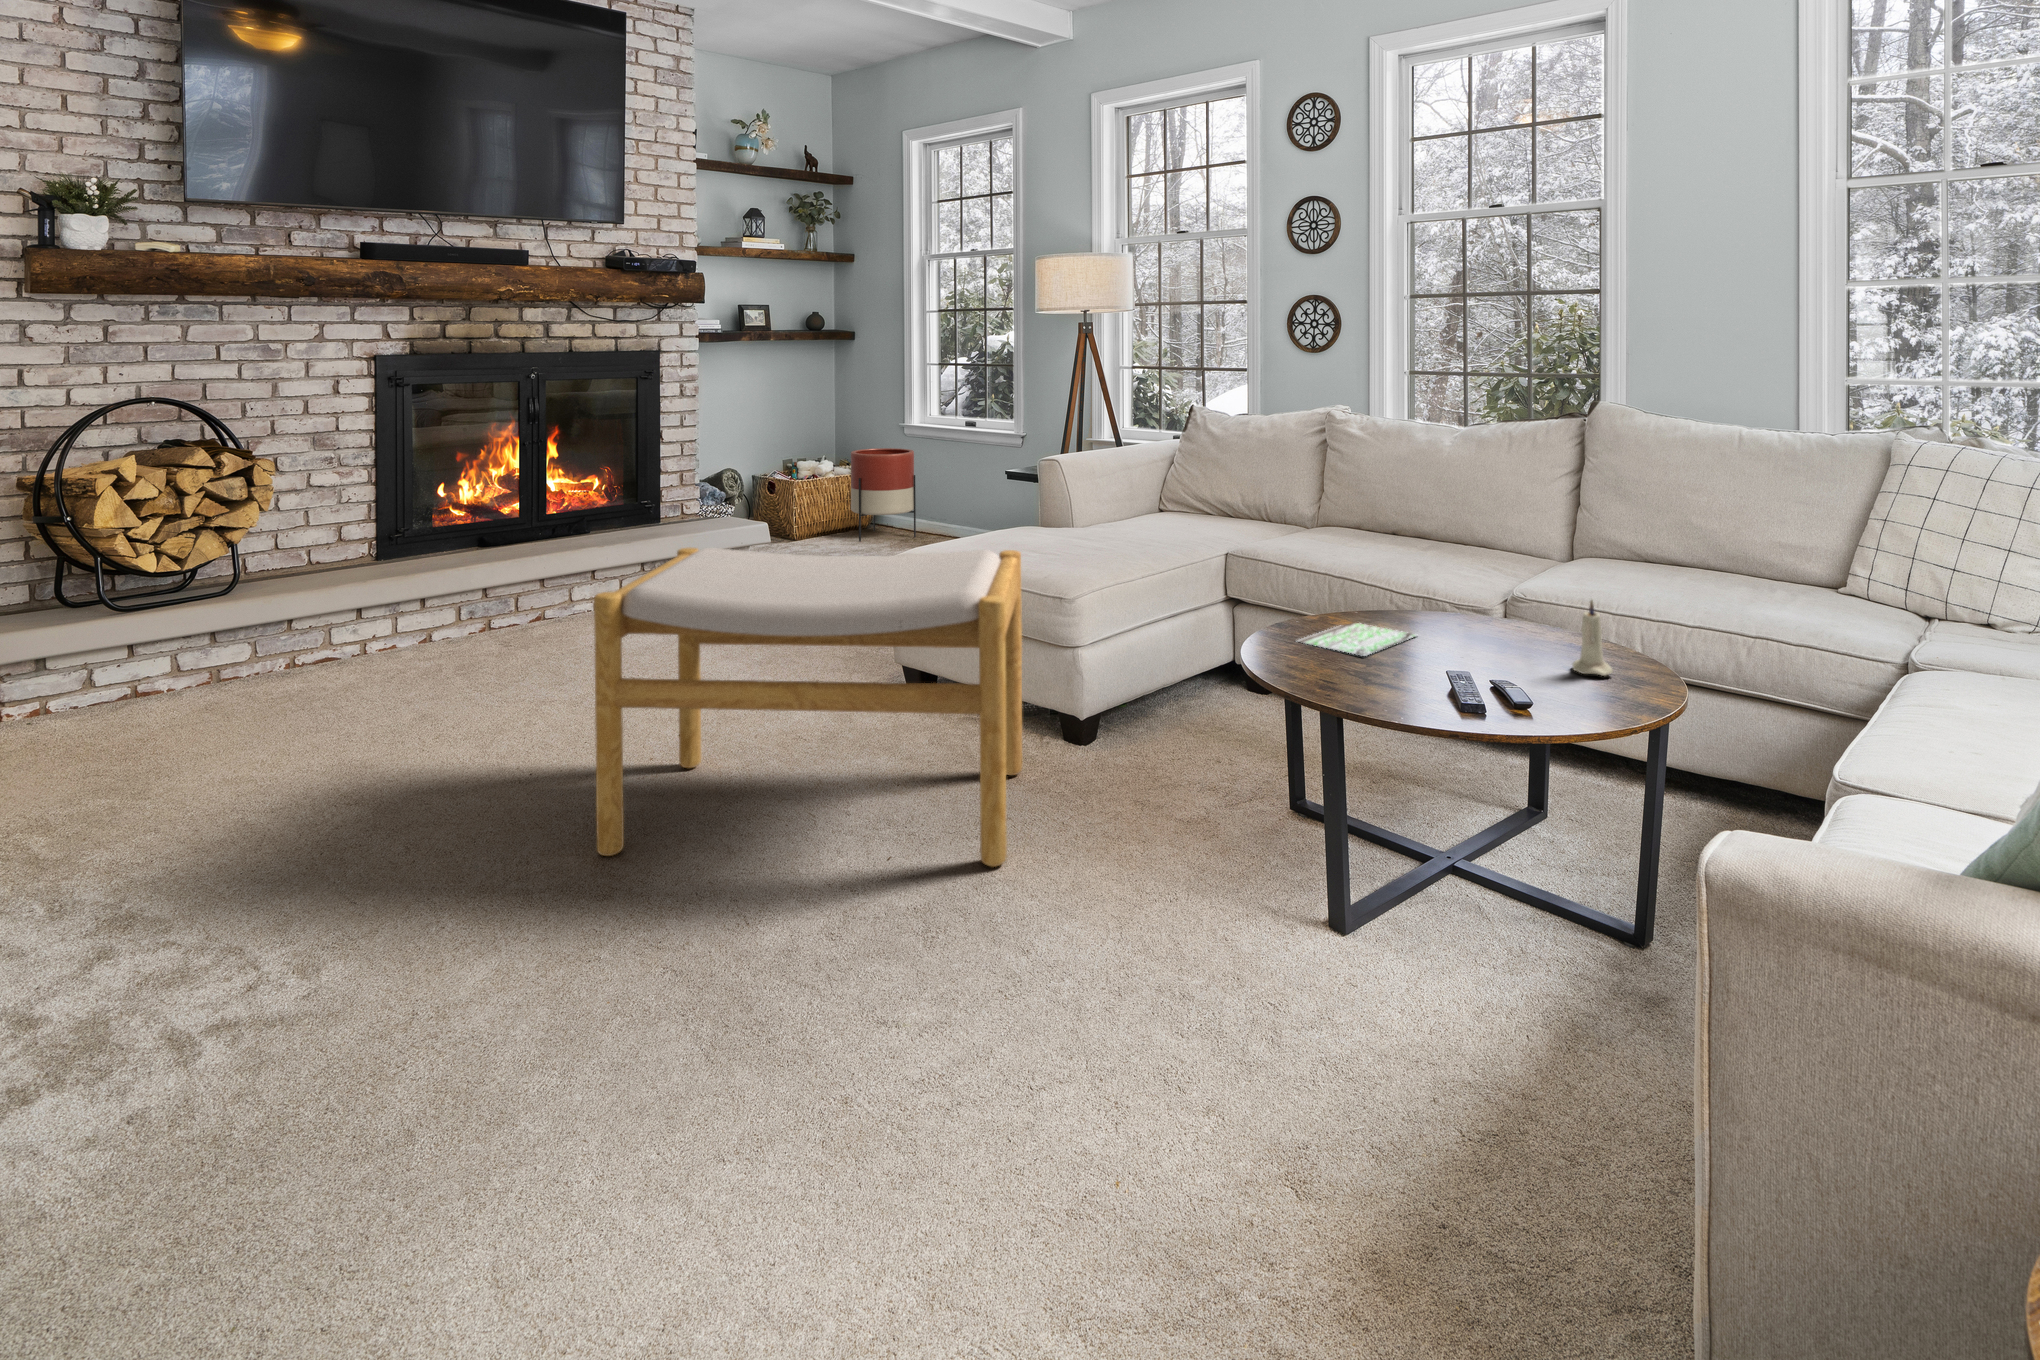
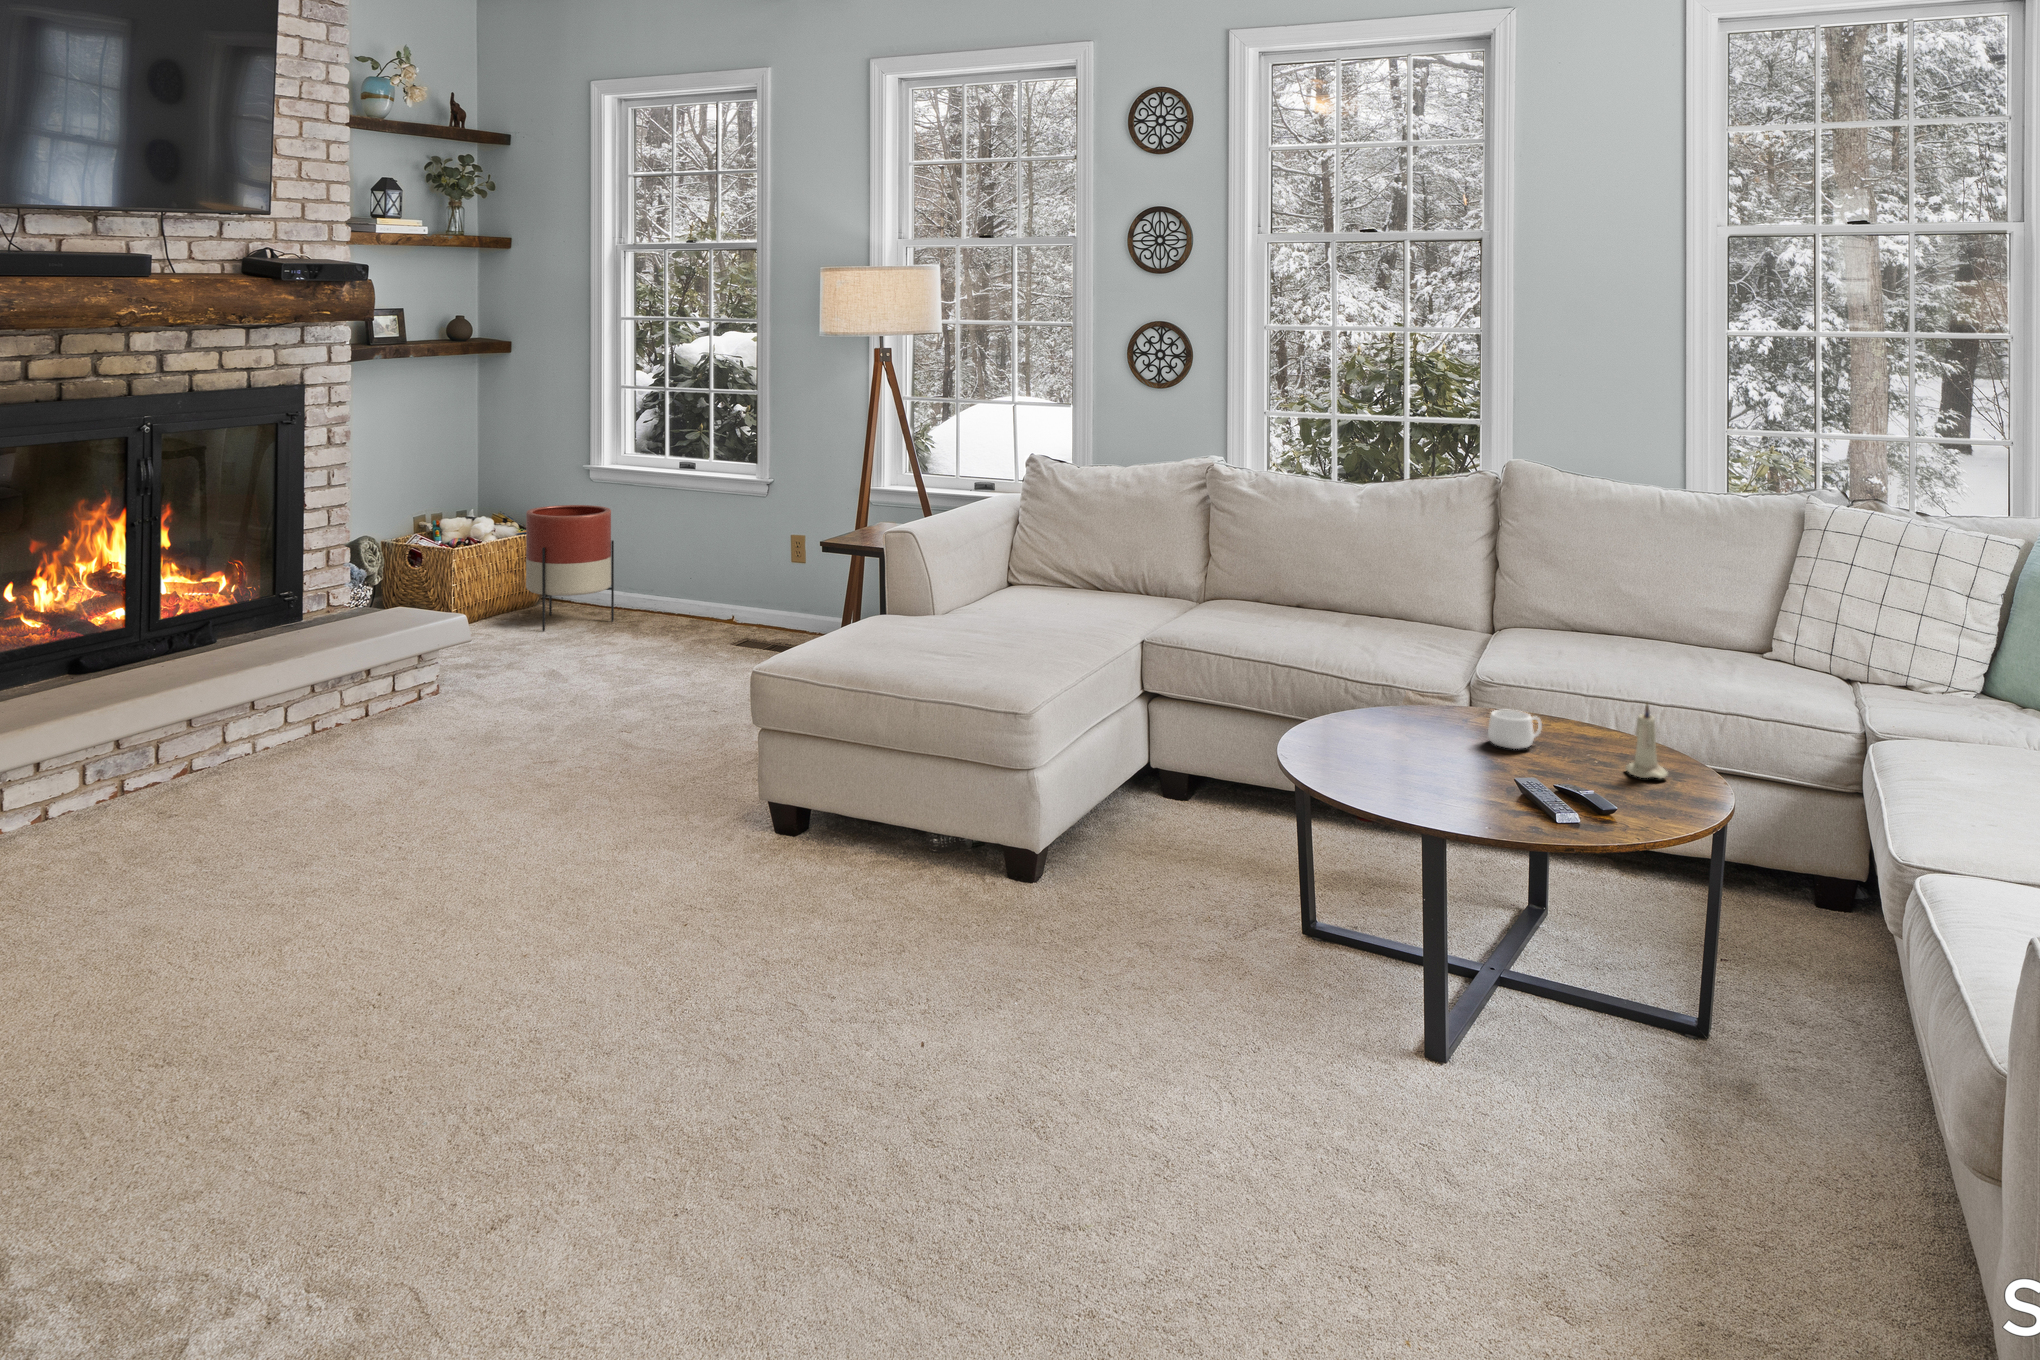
footstool: present [594,548,1022,867] -> none [582,669,1071,1080]
mug: none [1452,606,1508,642] -> present [1488,709,1542,749]
book: present [1298,623,1416,656] -> none [1346,732,1457,773]

